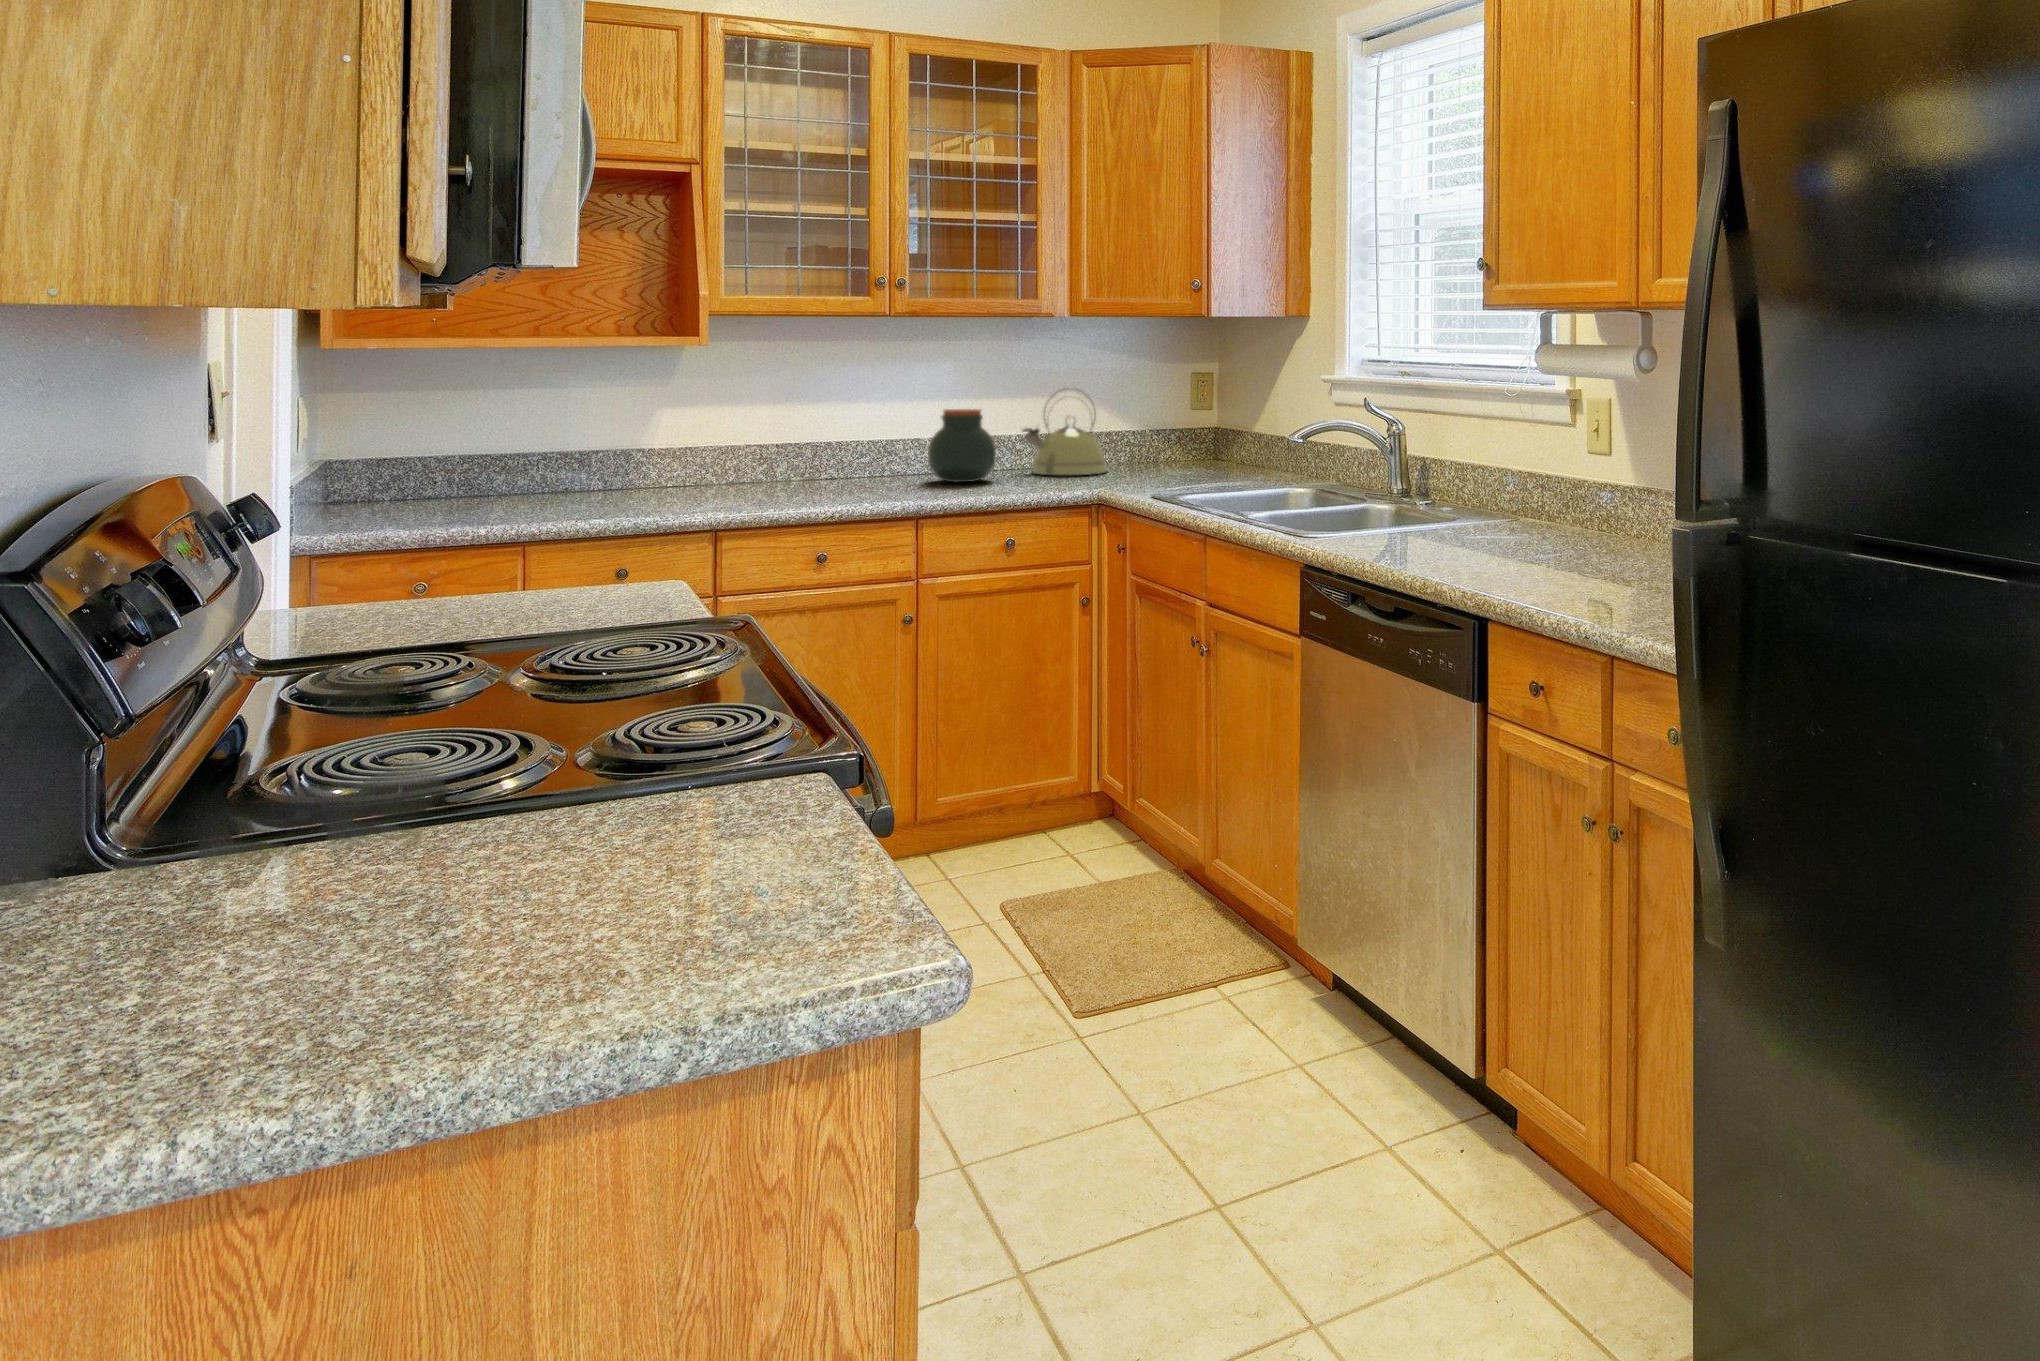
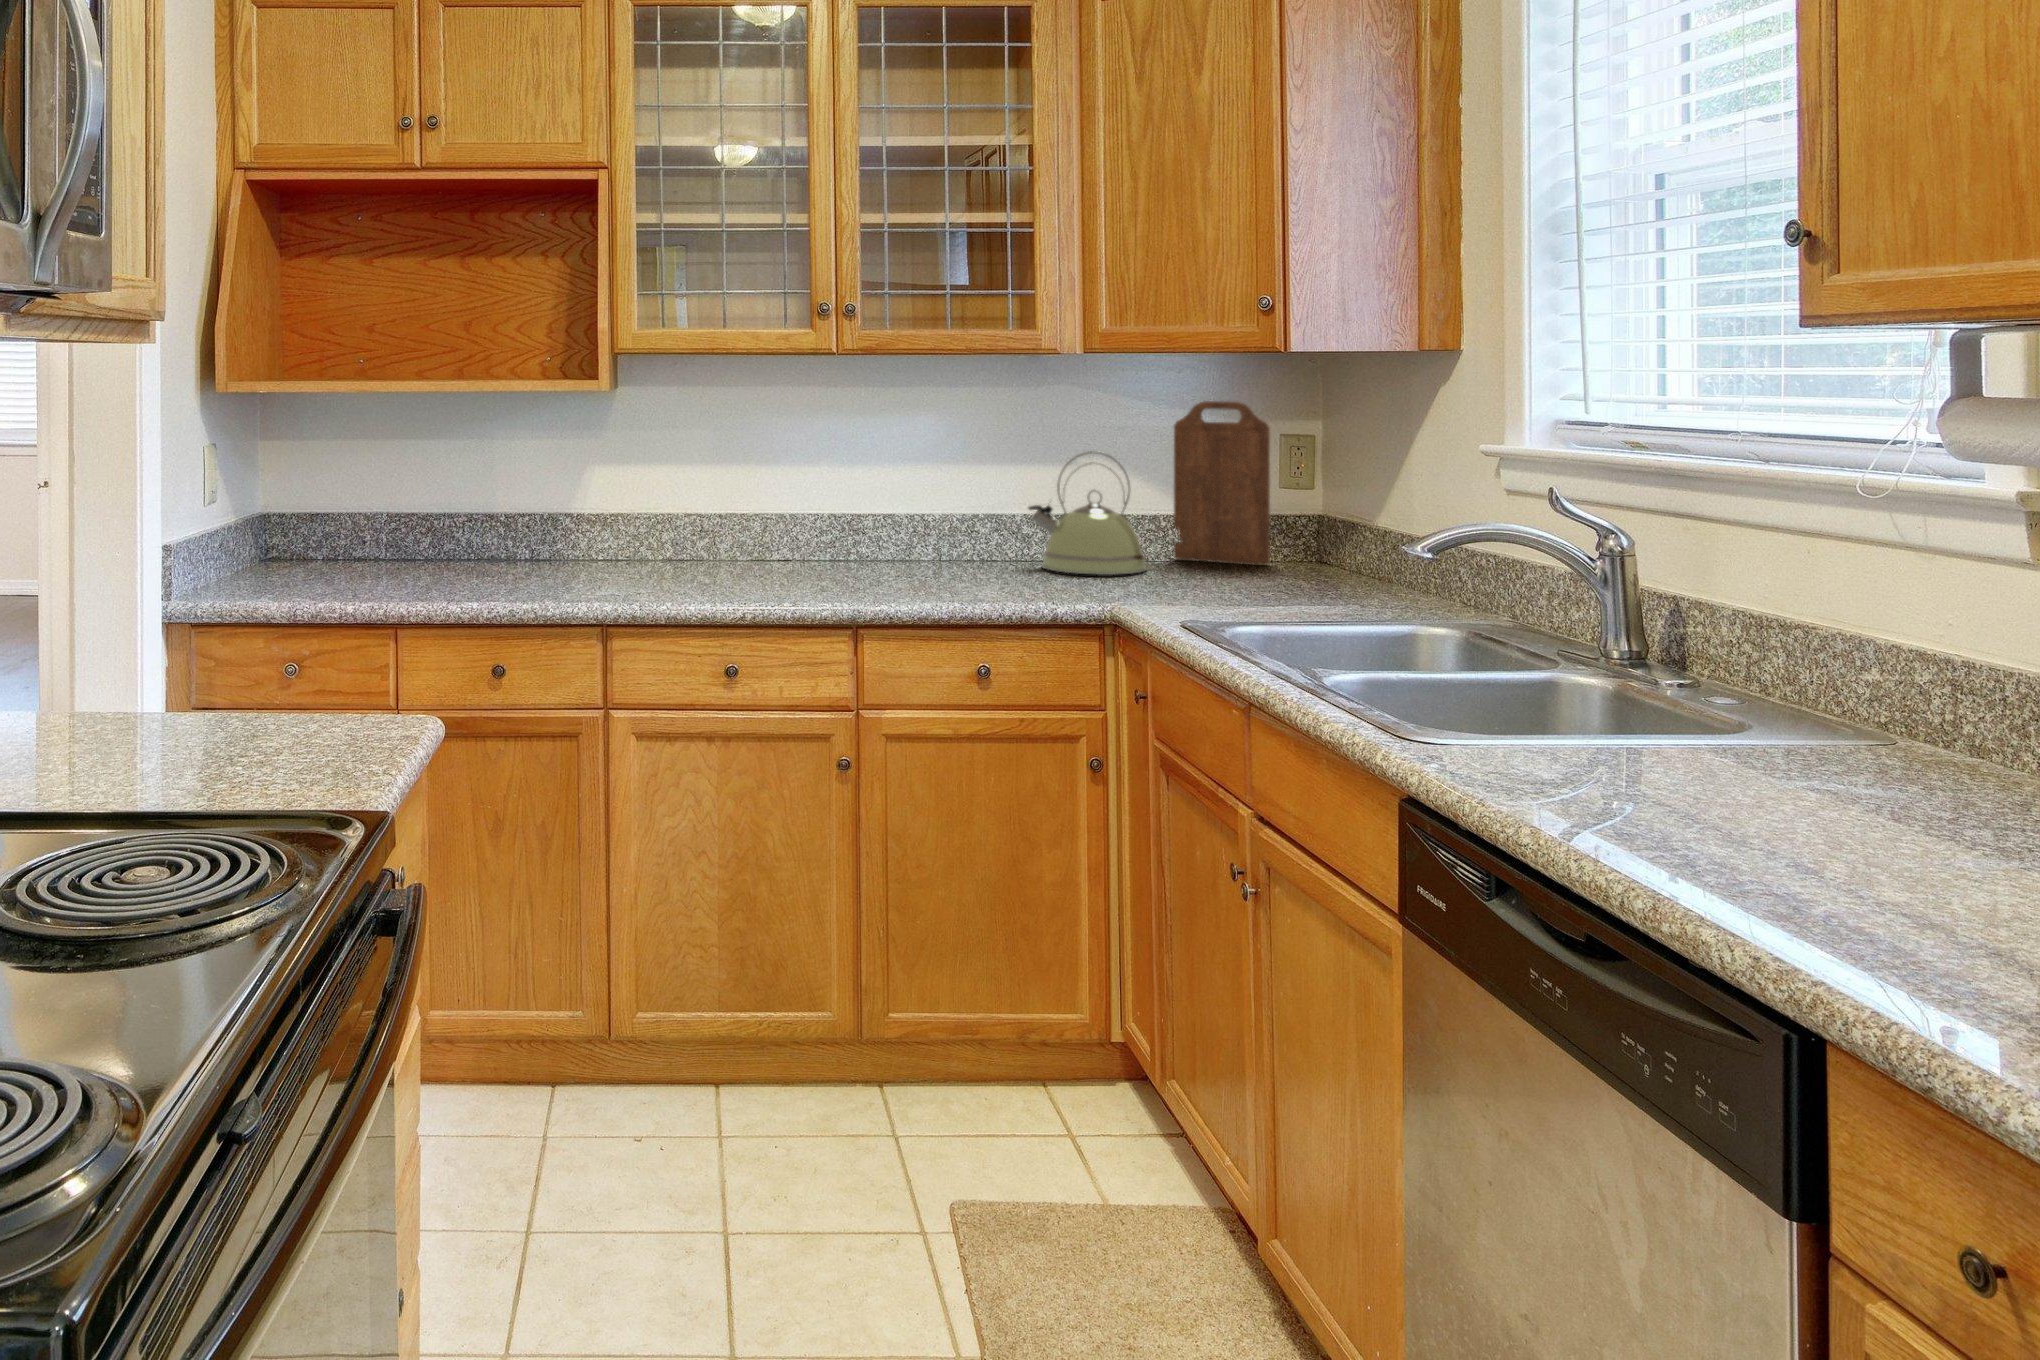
cutting board: none [1122,352,1189,465] -> present [1174,401,1270,564]
jar: present [928,409,996,483] -> none [896,478,985,578]

